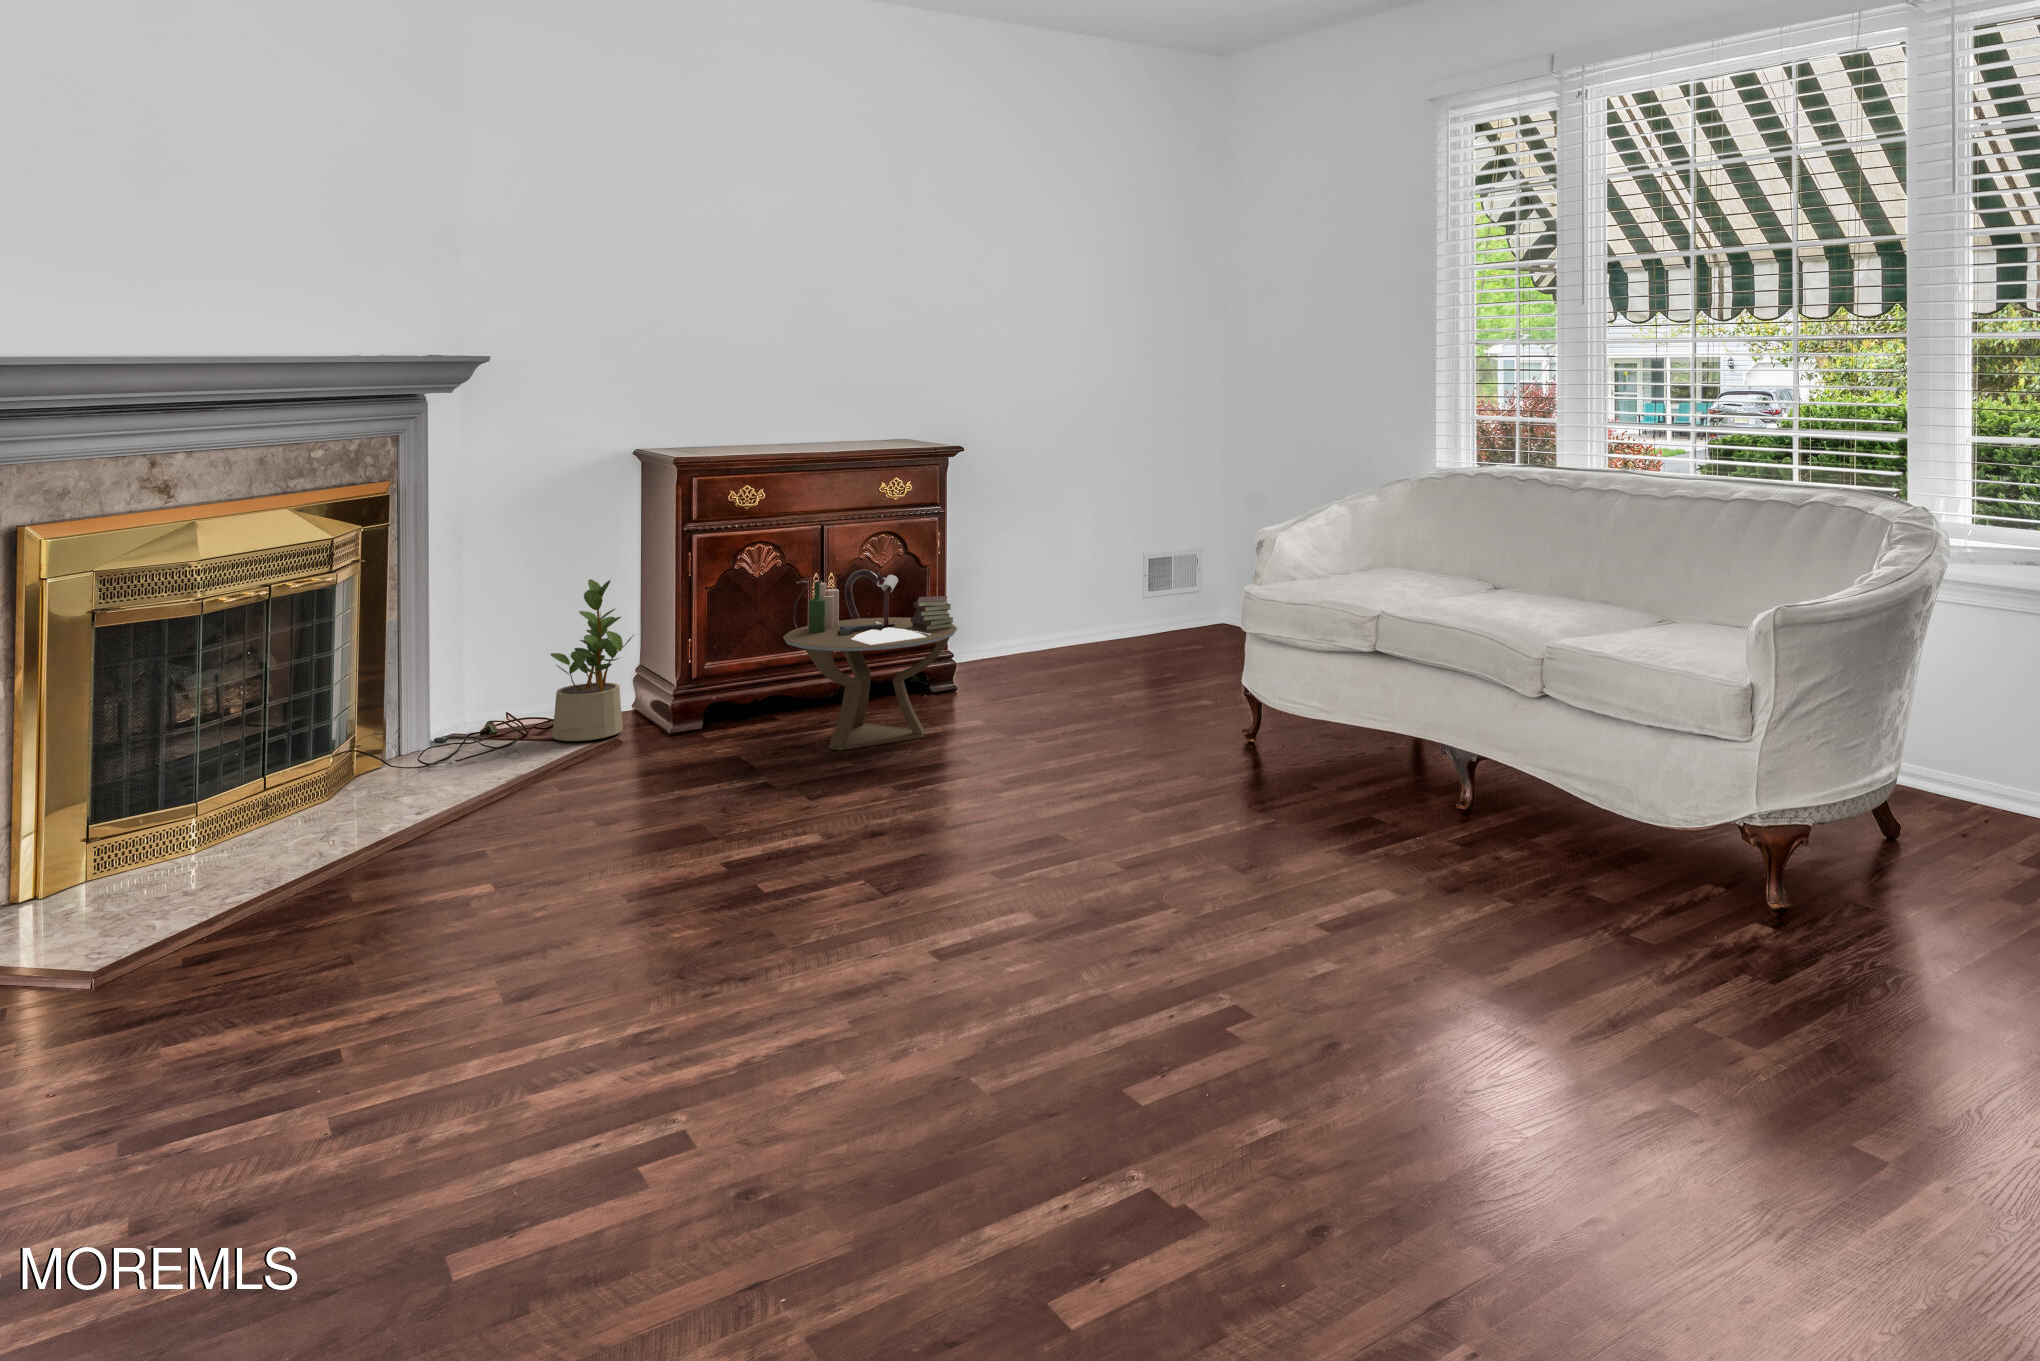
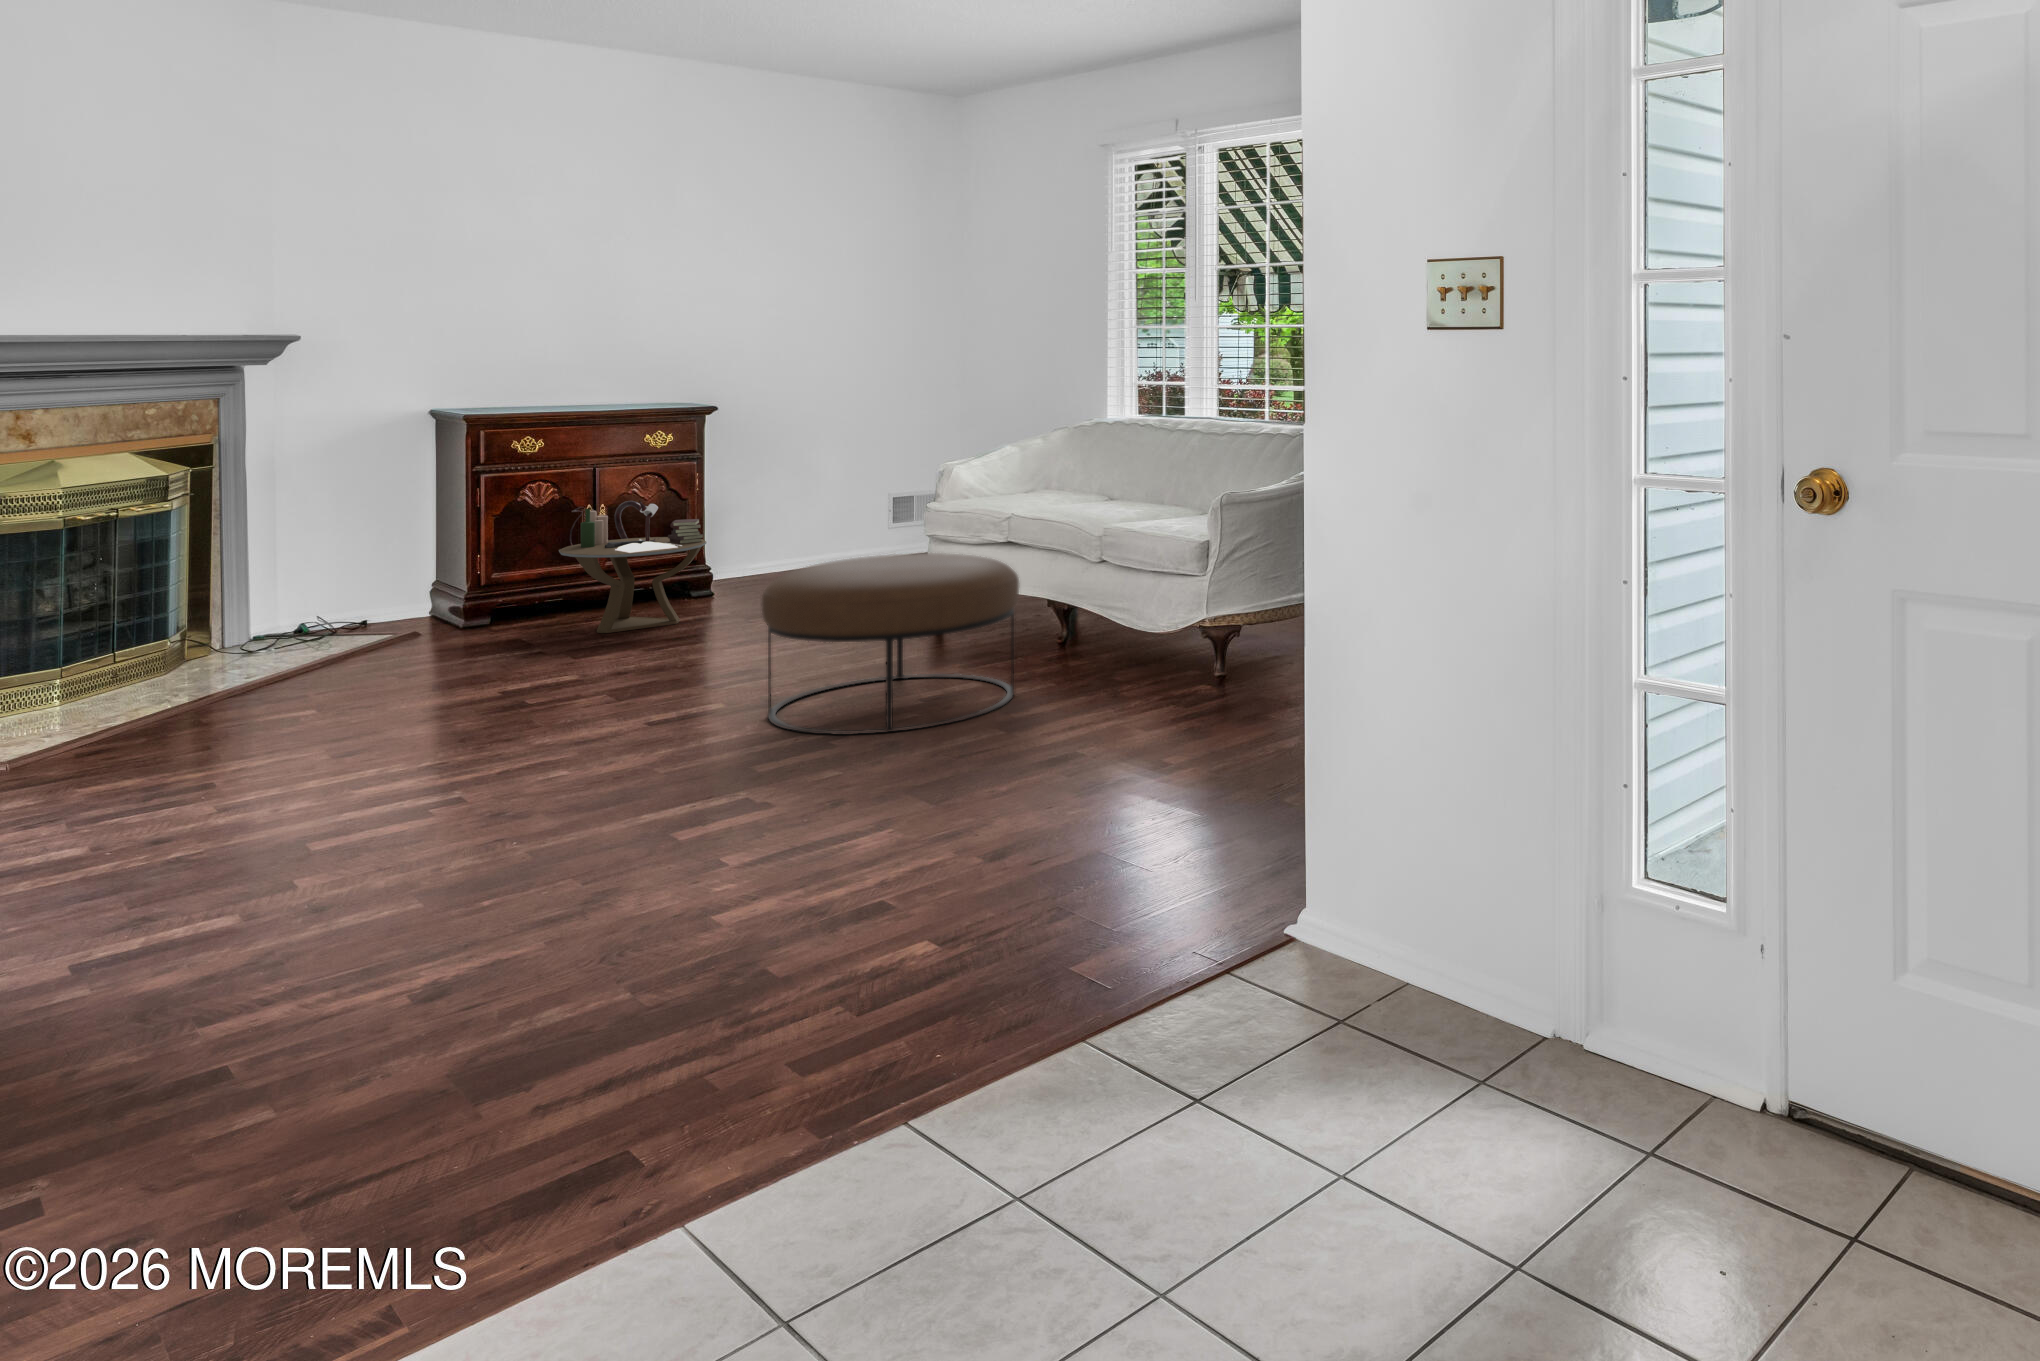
potted plant: present [550,579,634,741] -> none [355,511,432,636]
ottoman: none [1099,685,1476,1014] -> present [761,553,1019,735]

